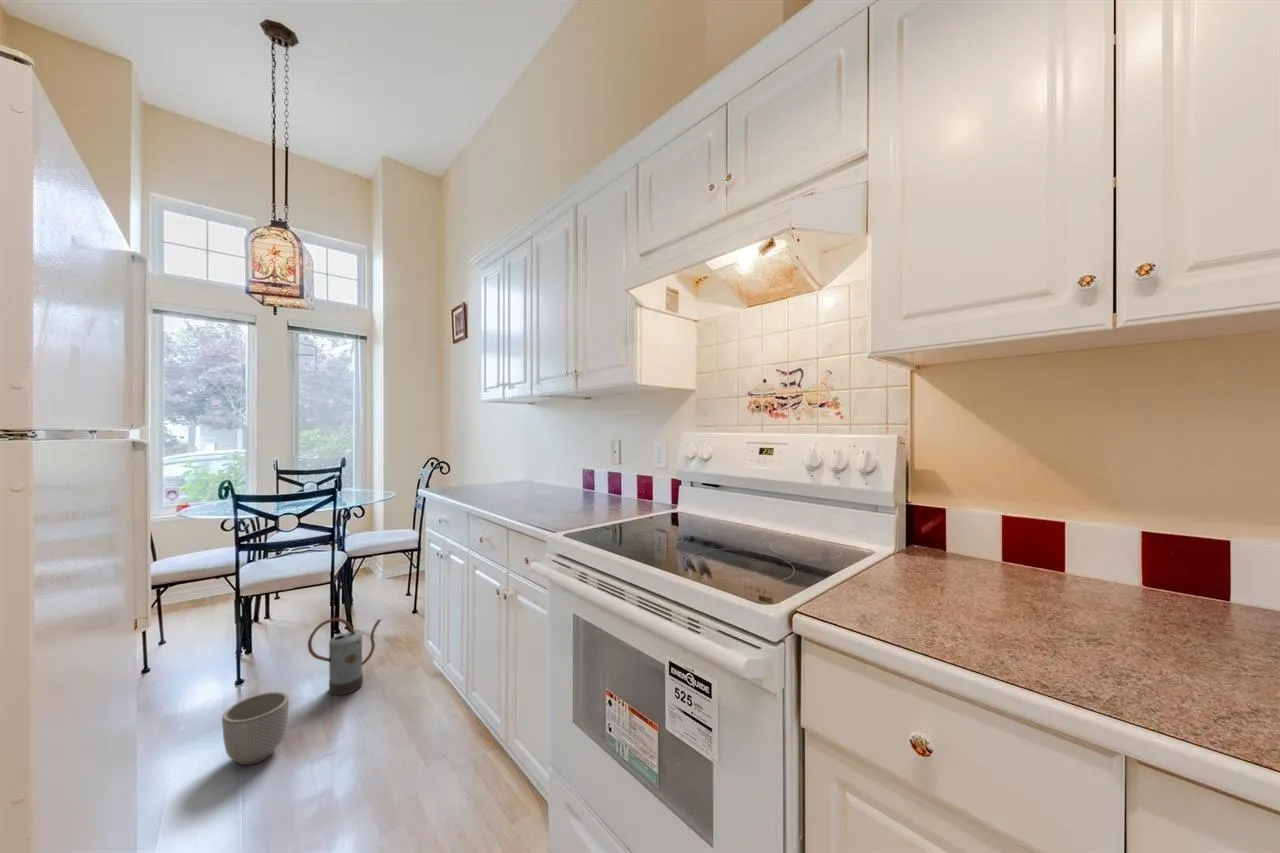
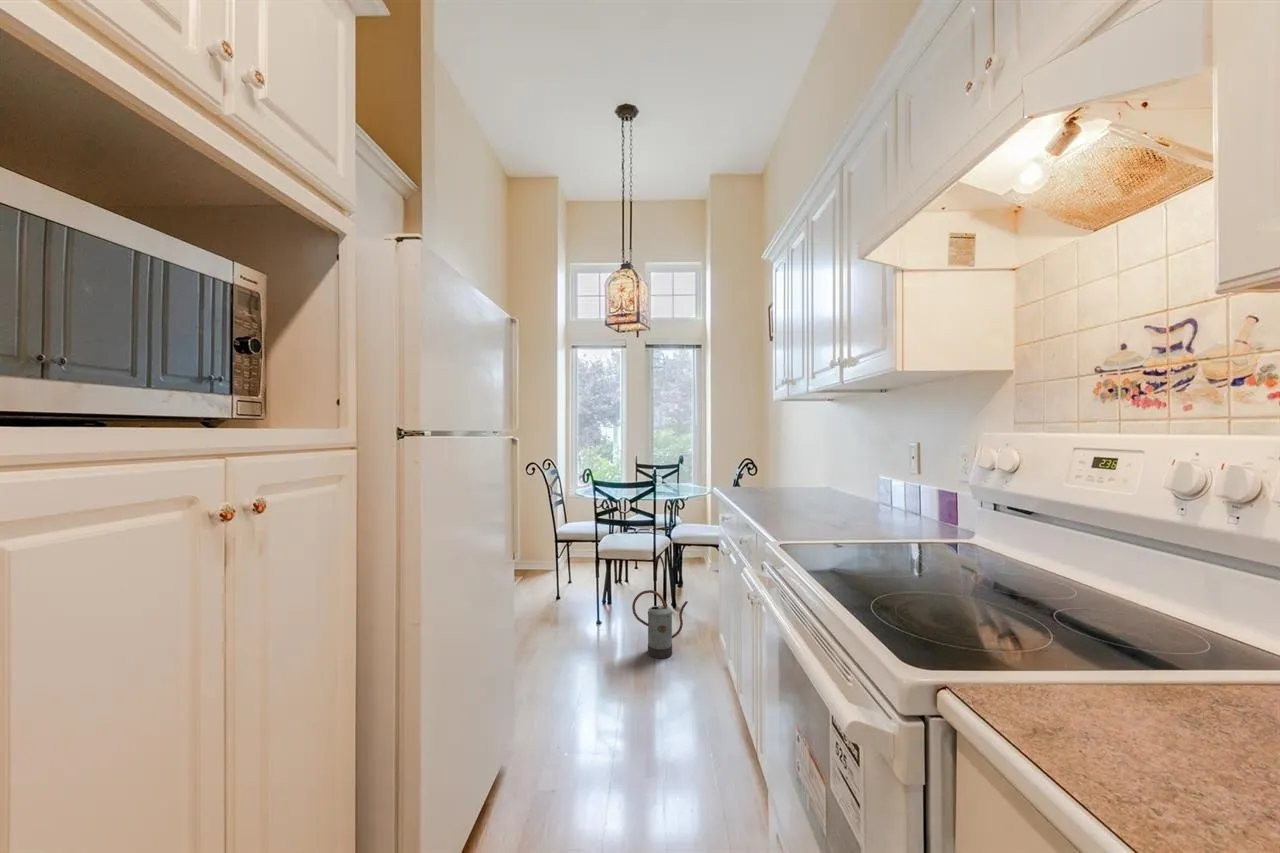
planter: present [222,692,289,765] -> none [571,634,610,686]

